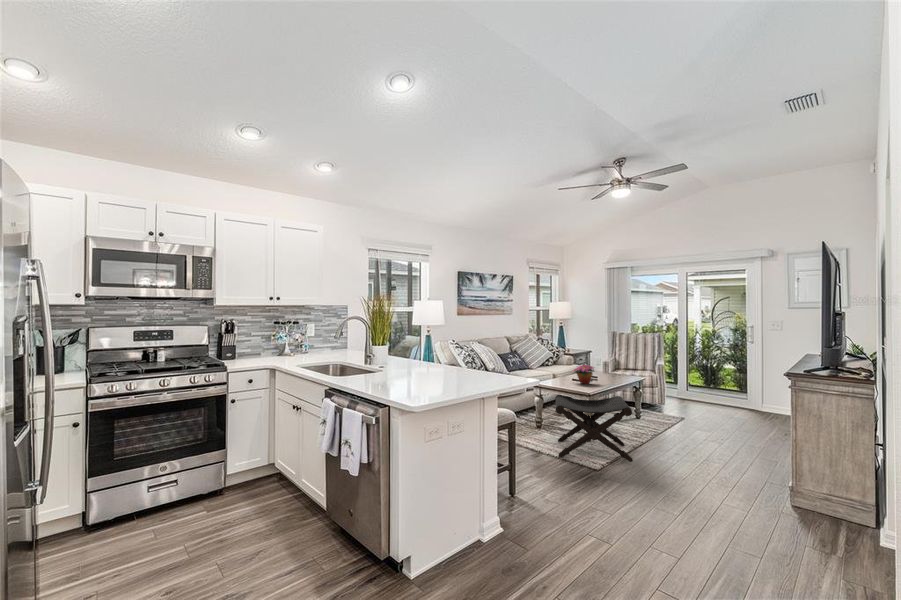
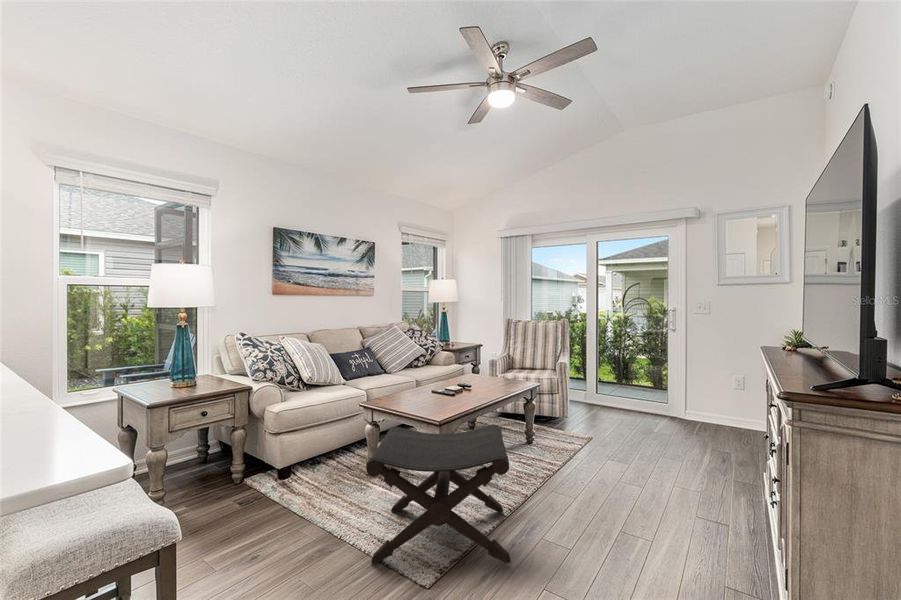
flower arrangement: present [573,365,594,384] -> none [424,368,470,401]

